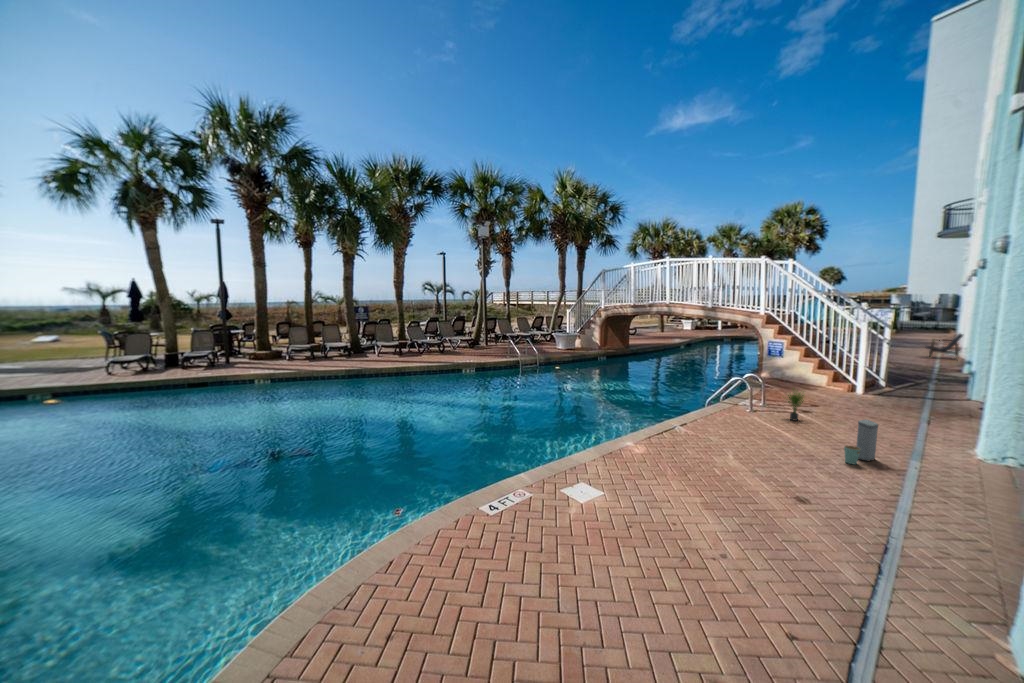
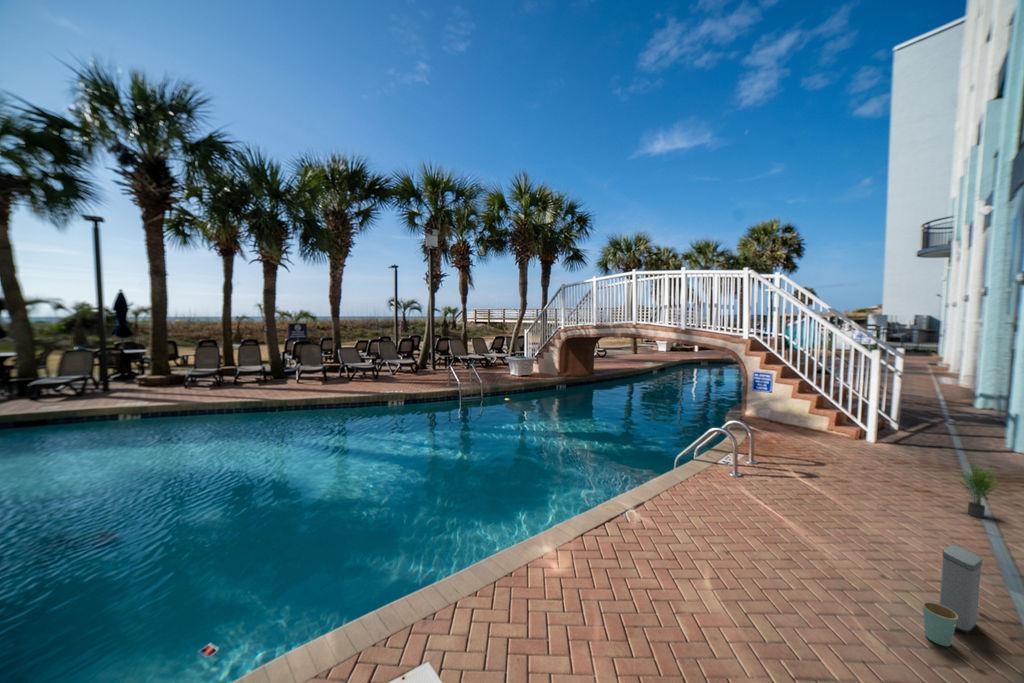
lounge chair: present [925,334,963,358] -> none [922,360,967,390]
potted plant: present [788,392,804,420] -> present [956,466,995,518]

